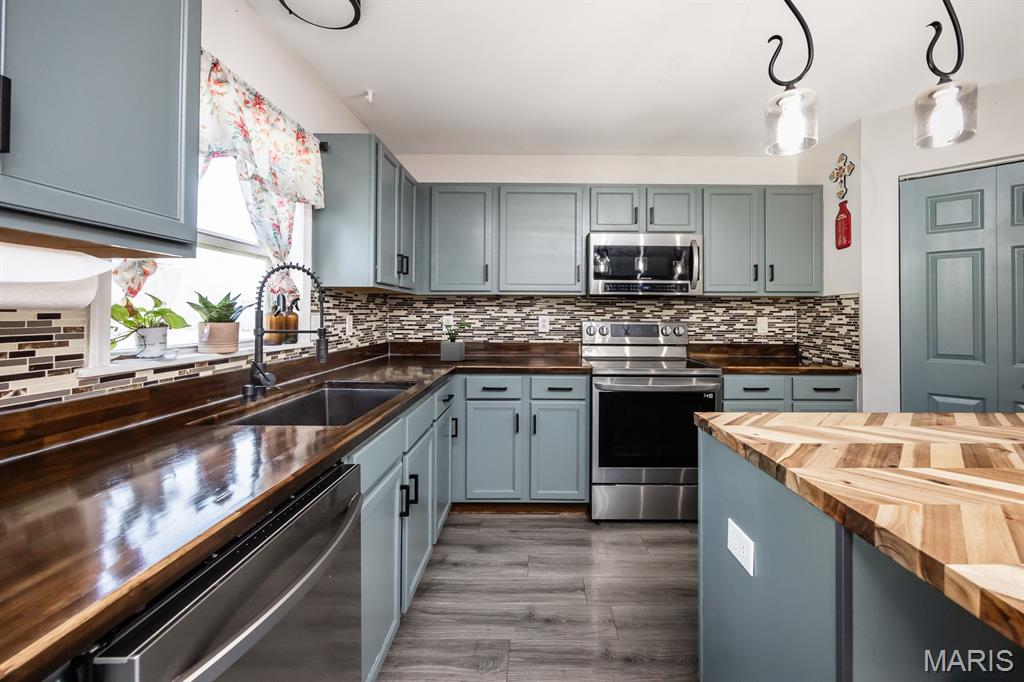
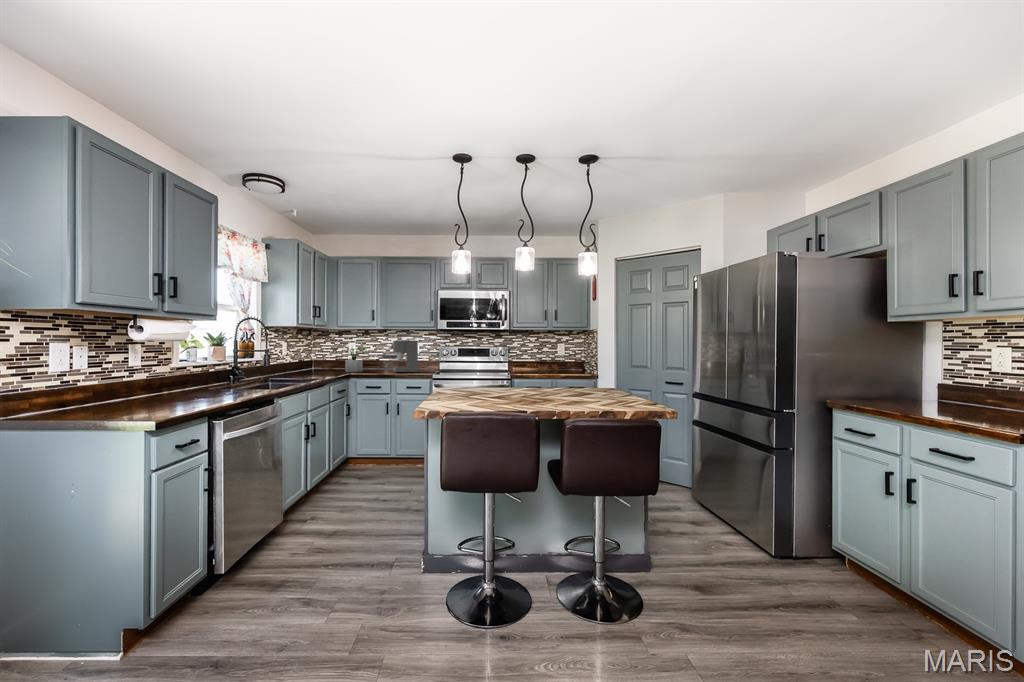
coffee maker: none [496,312,551,362] -> present [382,340,418,372]

